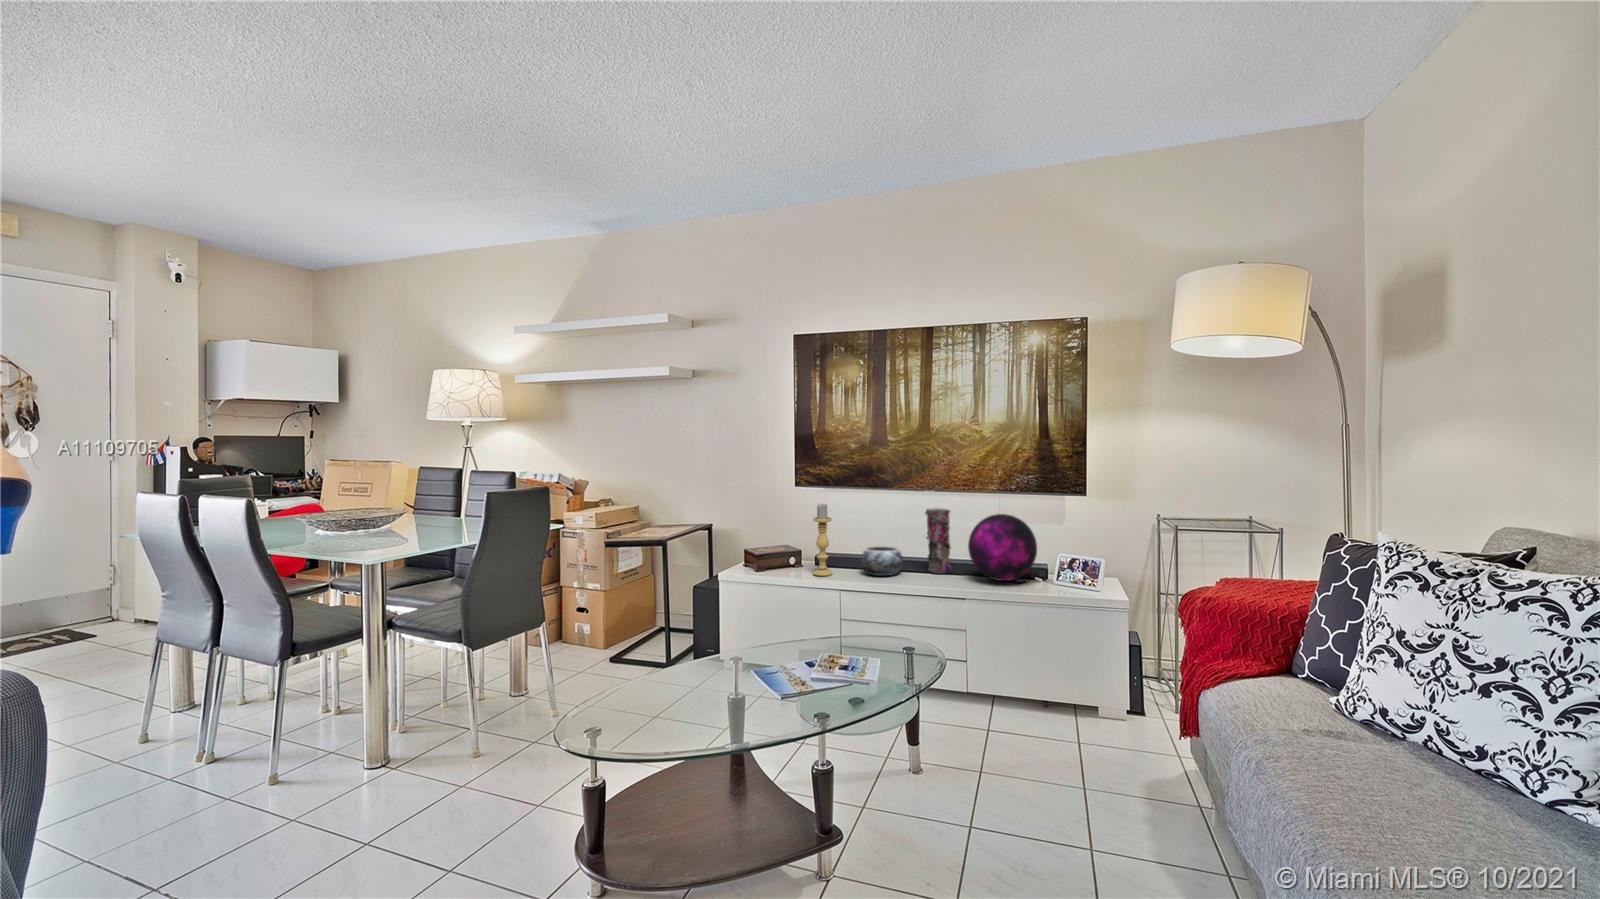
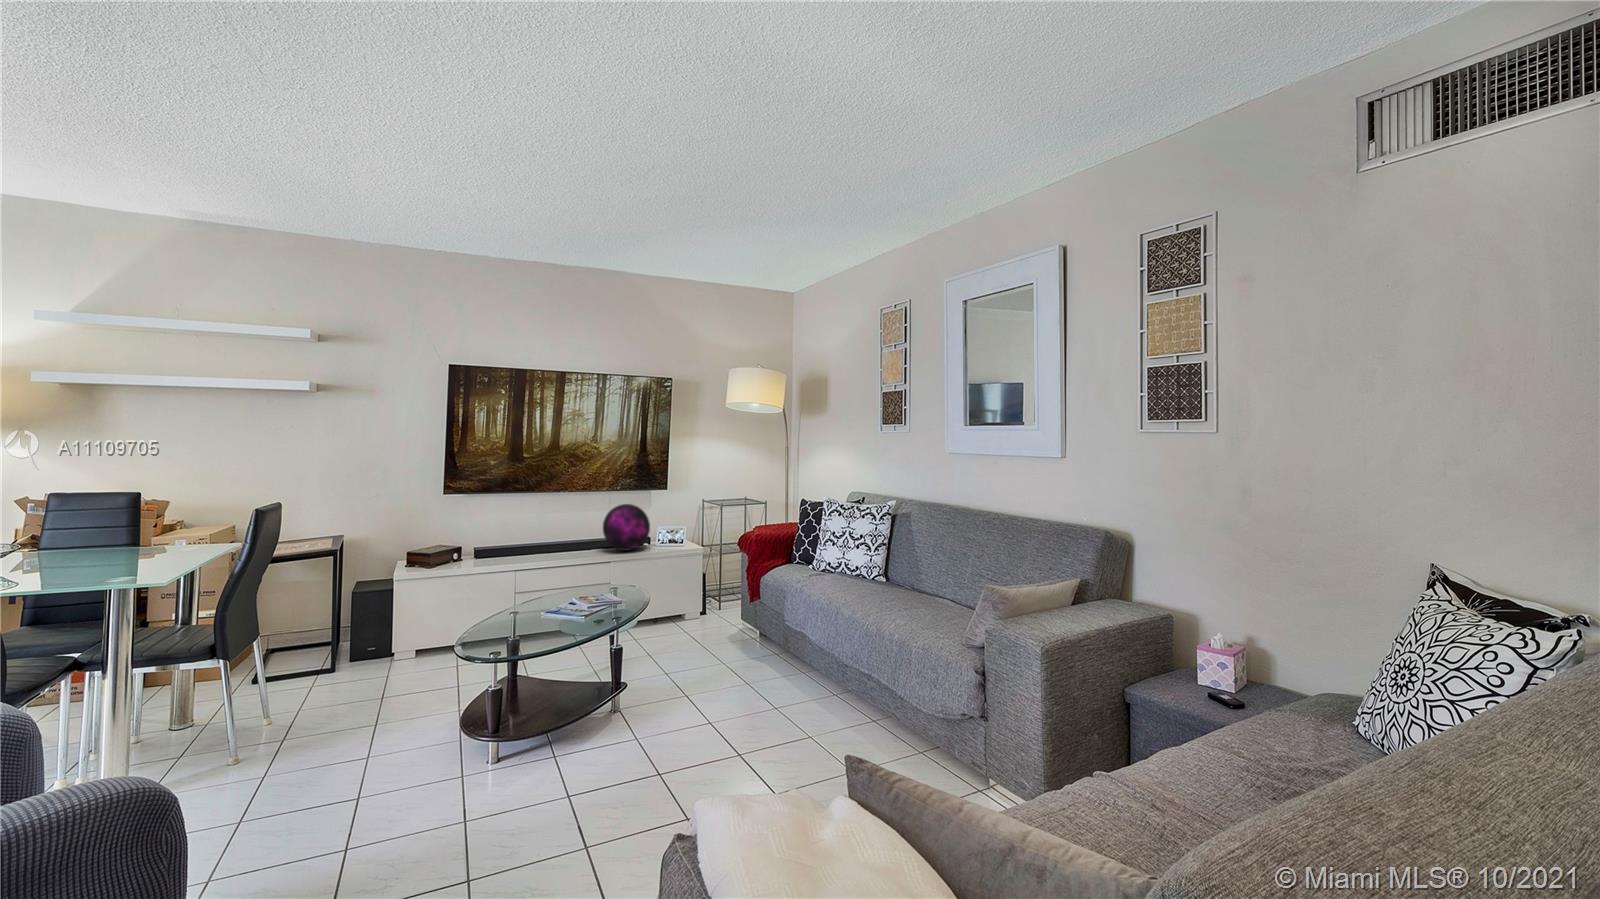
candle holder: present [813,504,832,576] -> none [478,506,495,564]
vase: present [925,508,951,574] -> none [565,505,588,552]
decorative bowl: present [861,546,903,576] -> none [518,537,552,559]

